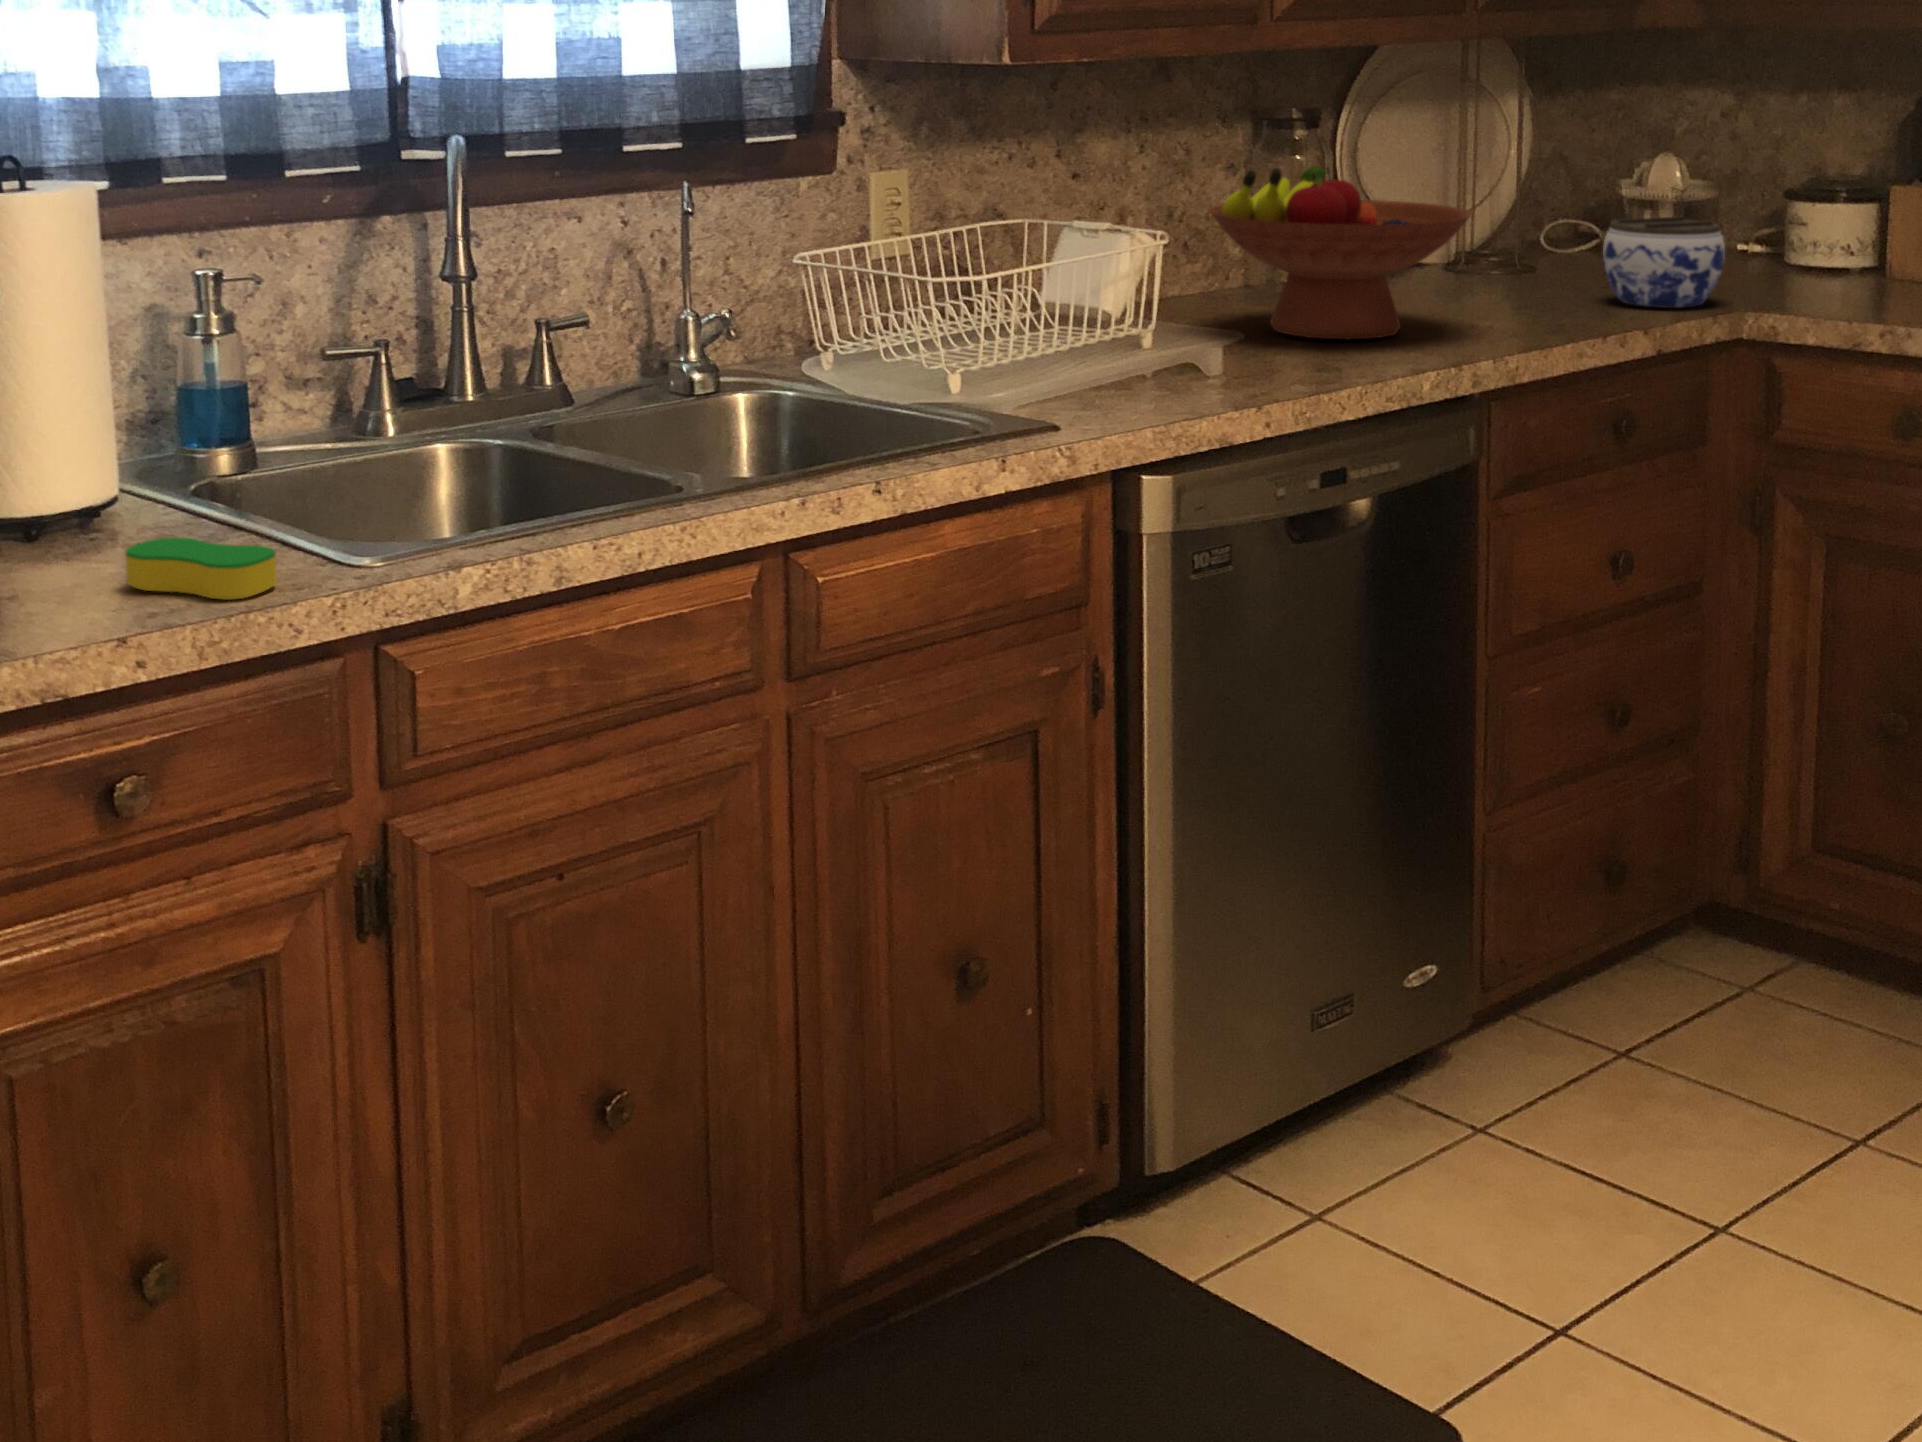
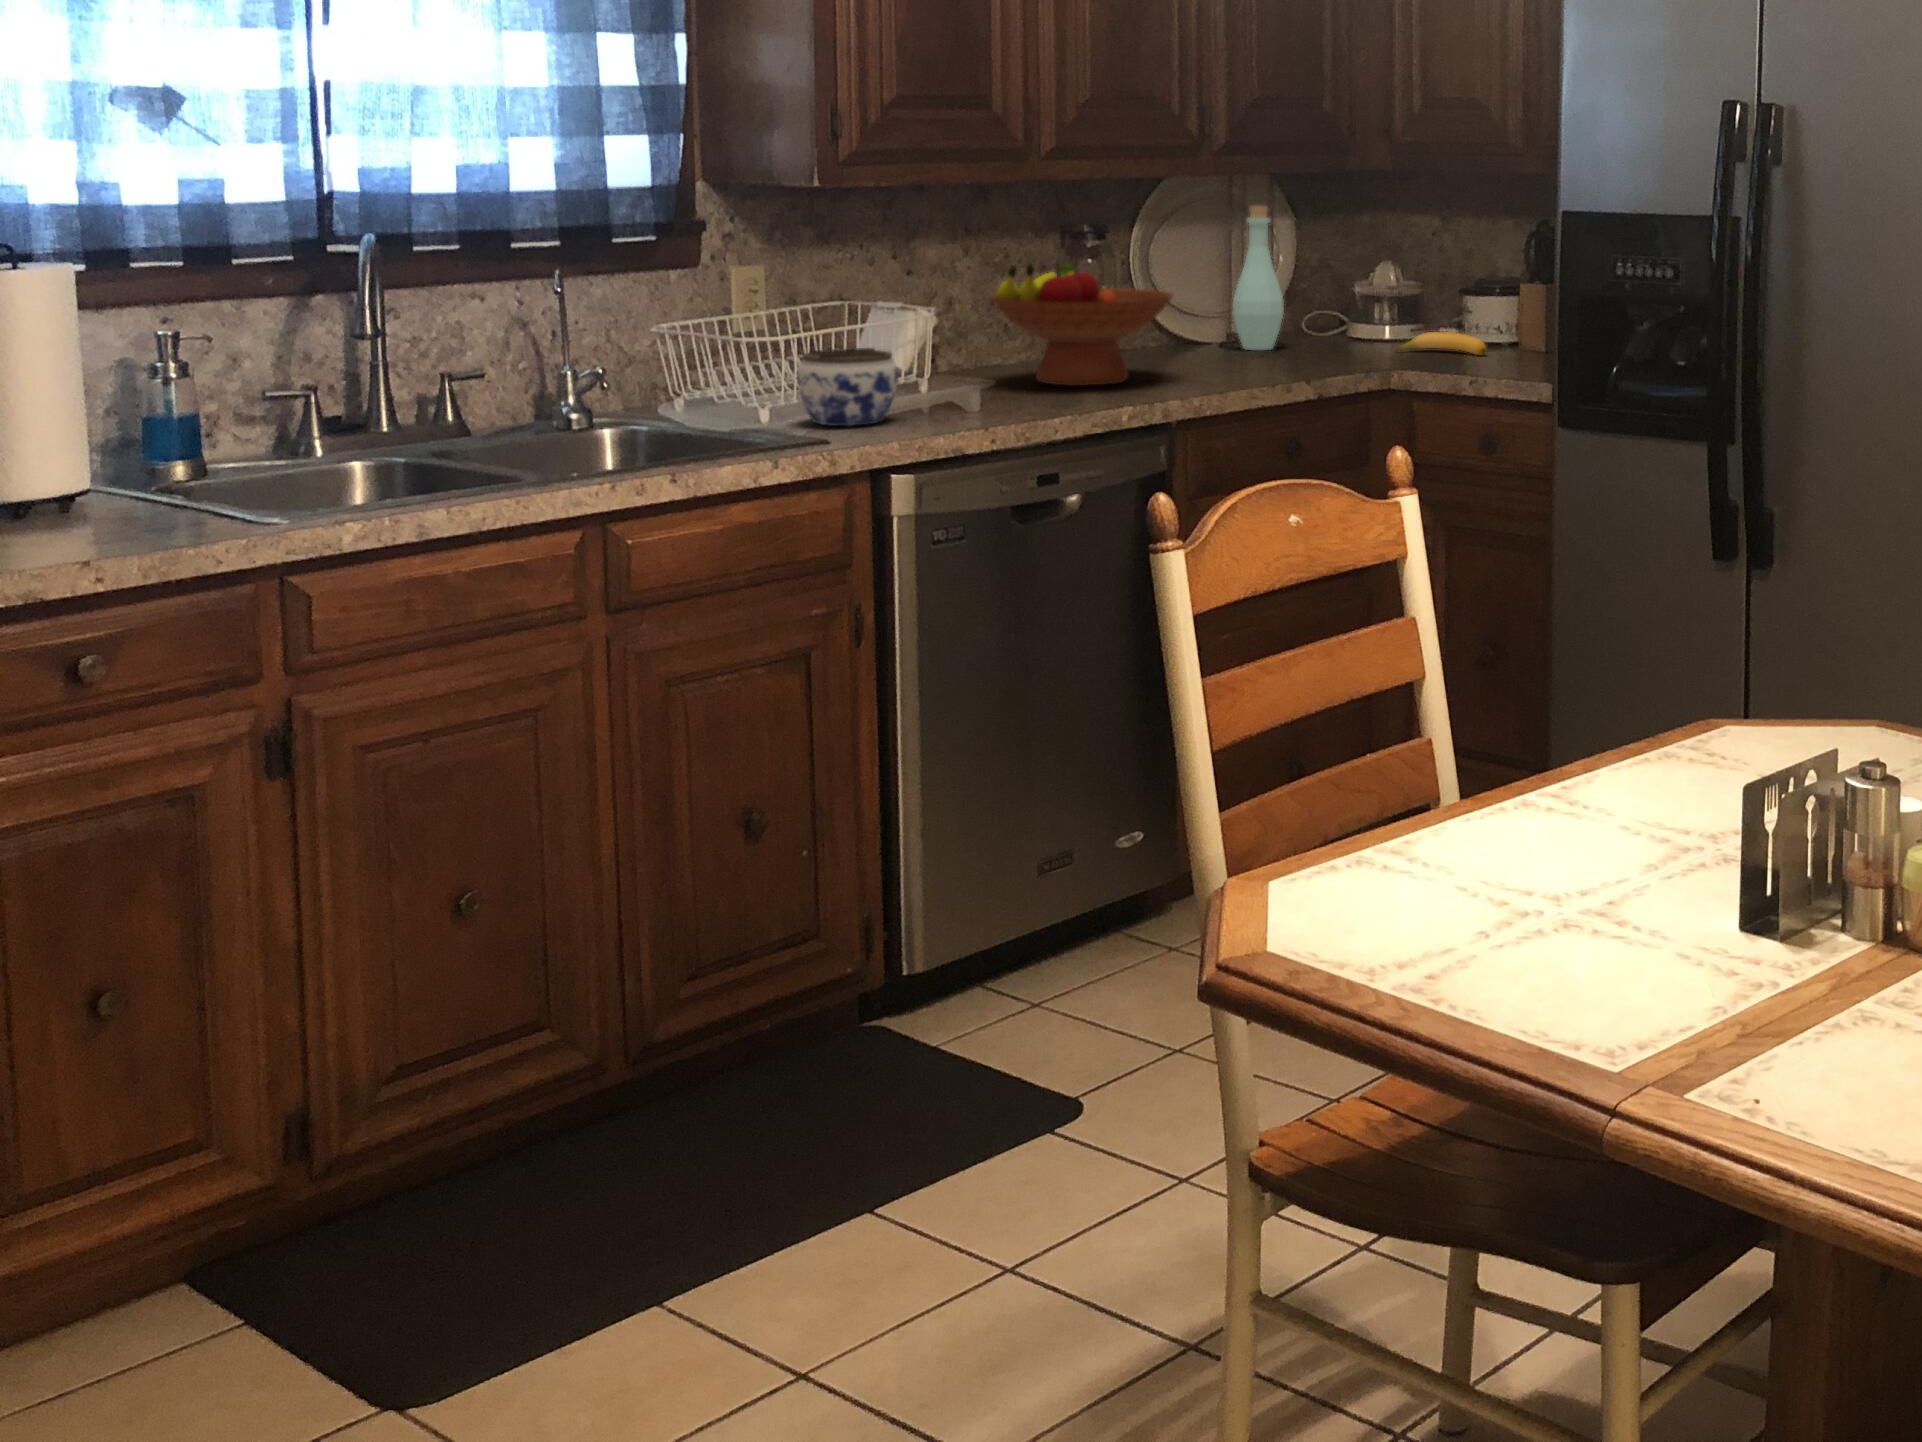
bottle: none [1497,84,1571,283] -> present [1233,206,1284,350]
jar: present [1603,217,1725,308] -> present [797,348,898,426]
banana: none [1743,262,1898,298] -> present [1396,332,1486,355]
sponge: present [126,537,277,600] -> none [92,506,208,542]

